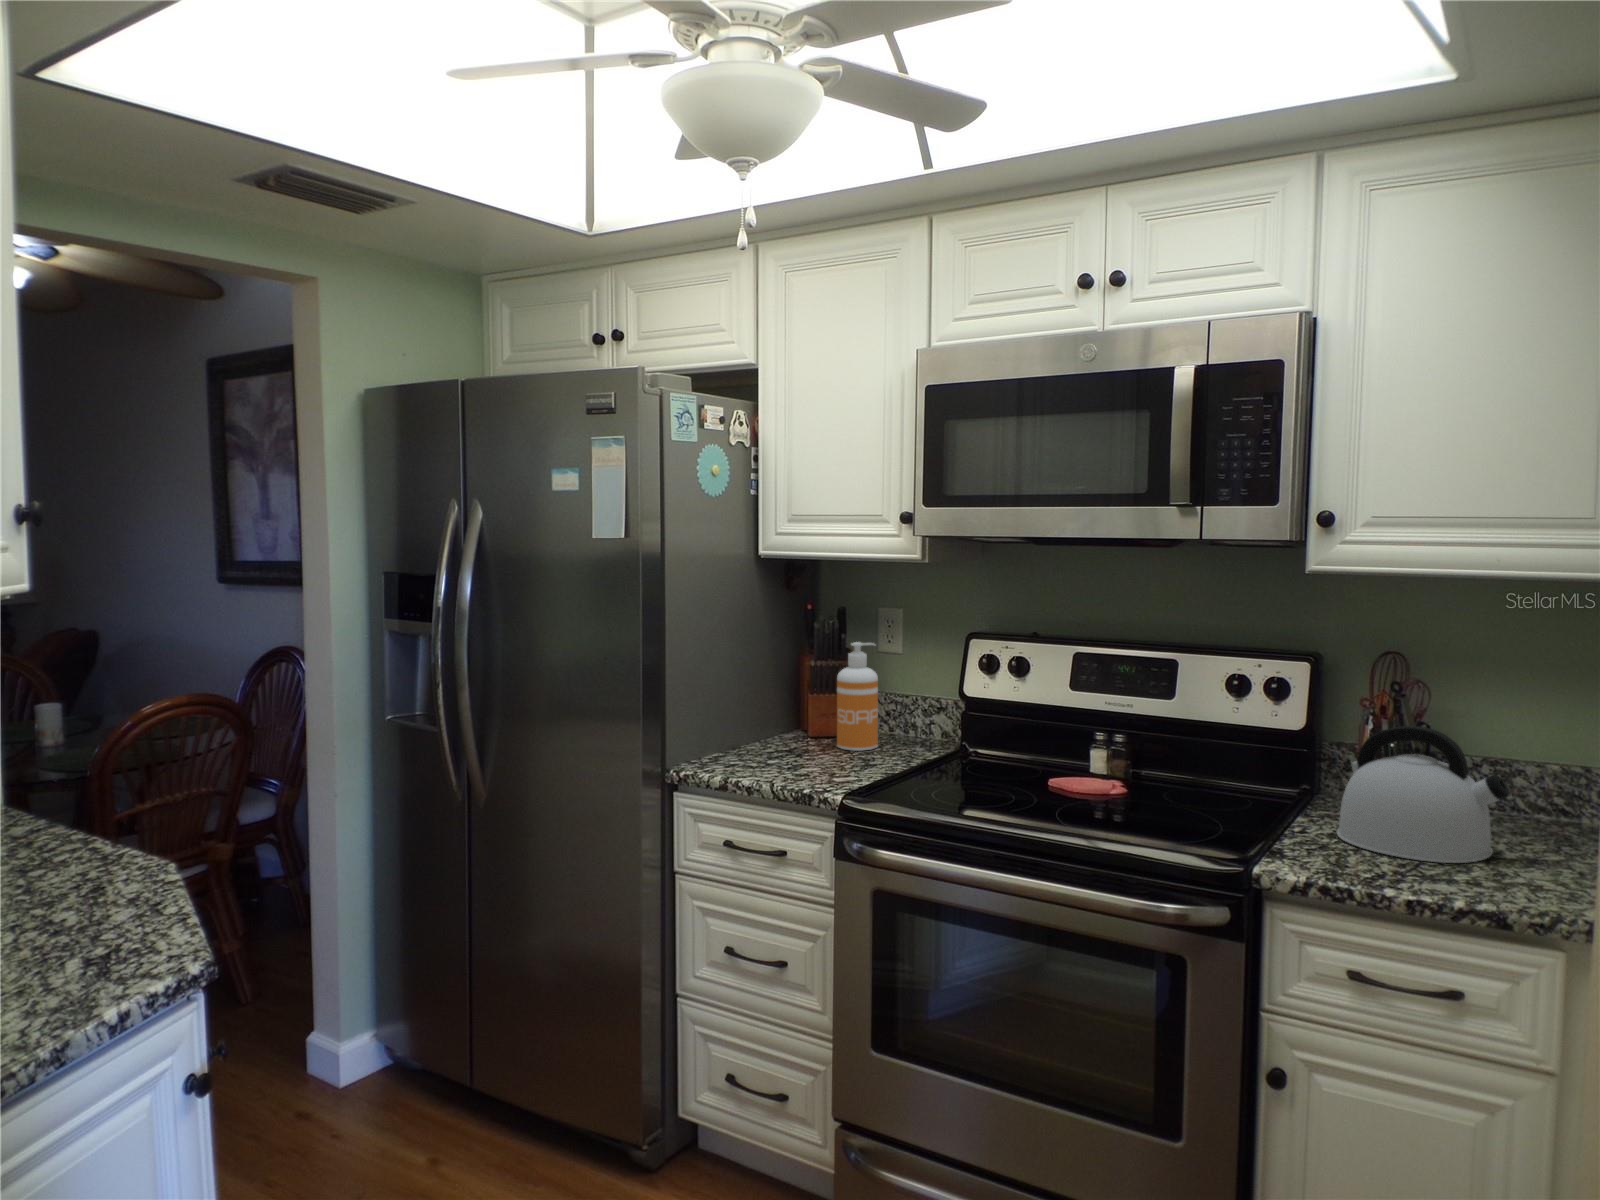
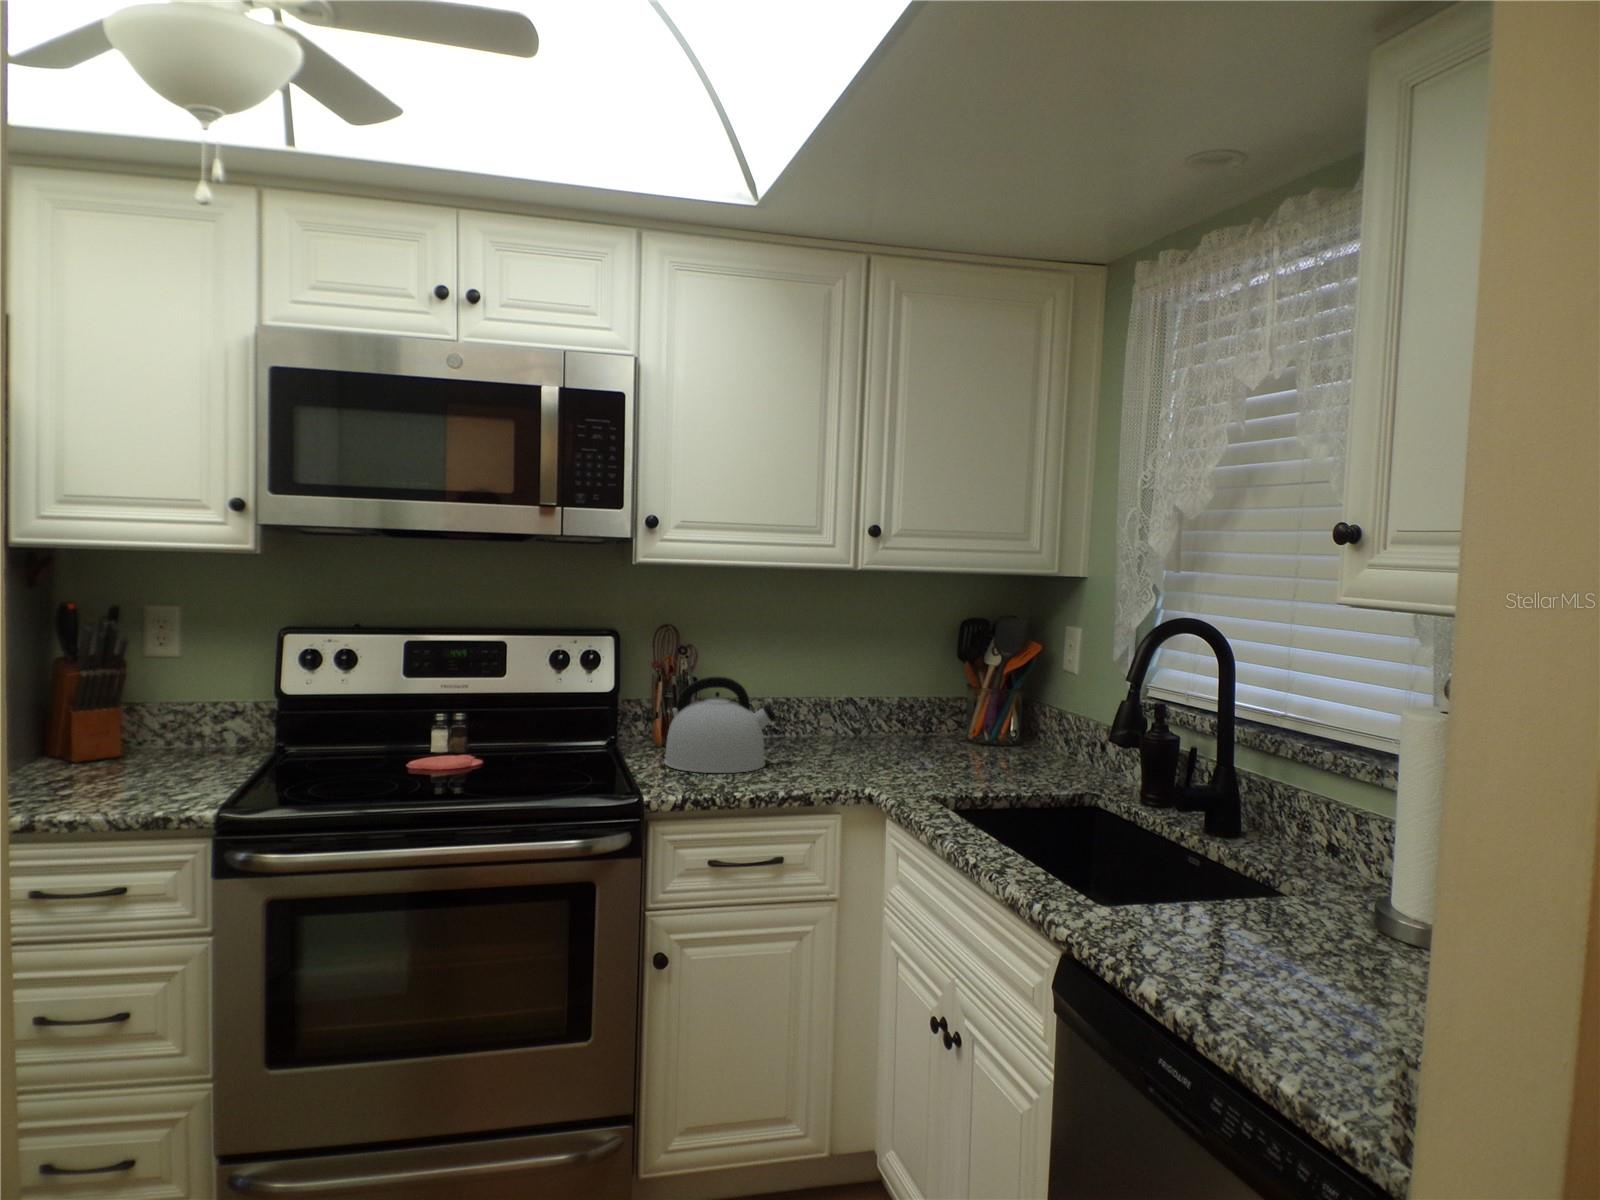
soap dispenser: present [837,642,878,751] -> none [112,645,170,770]

